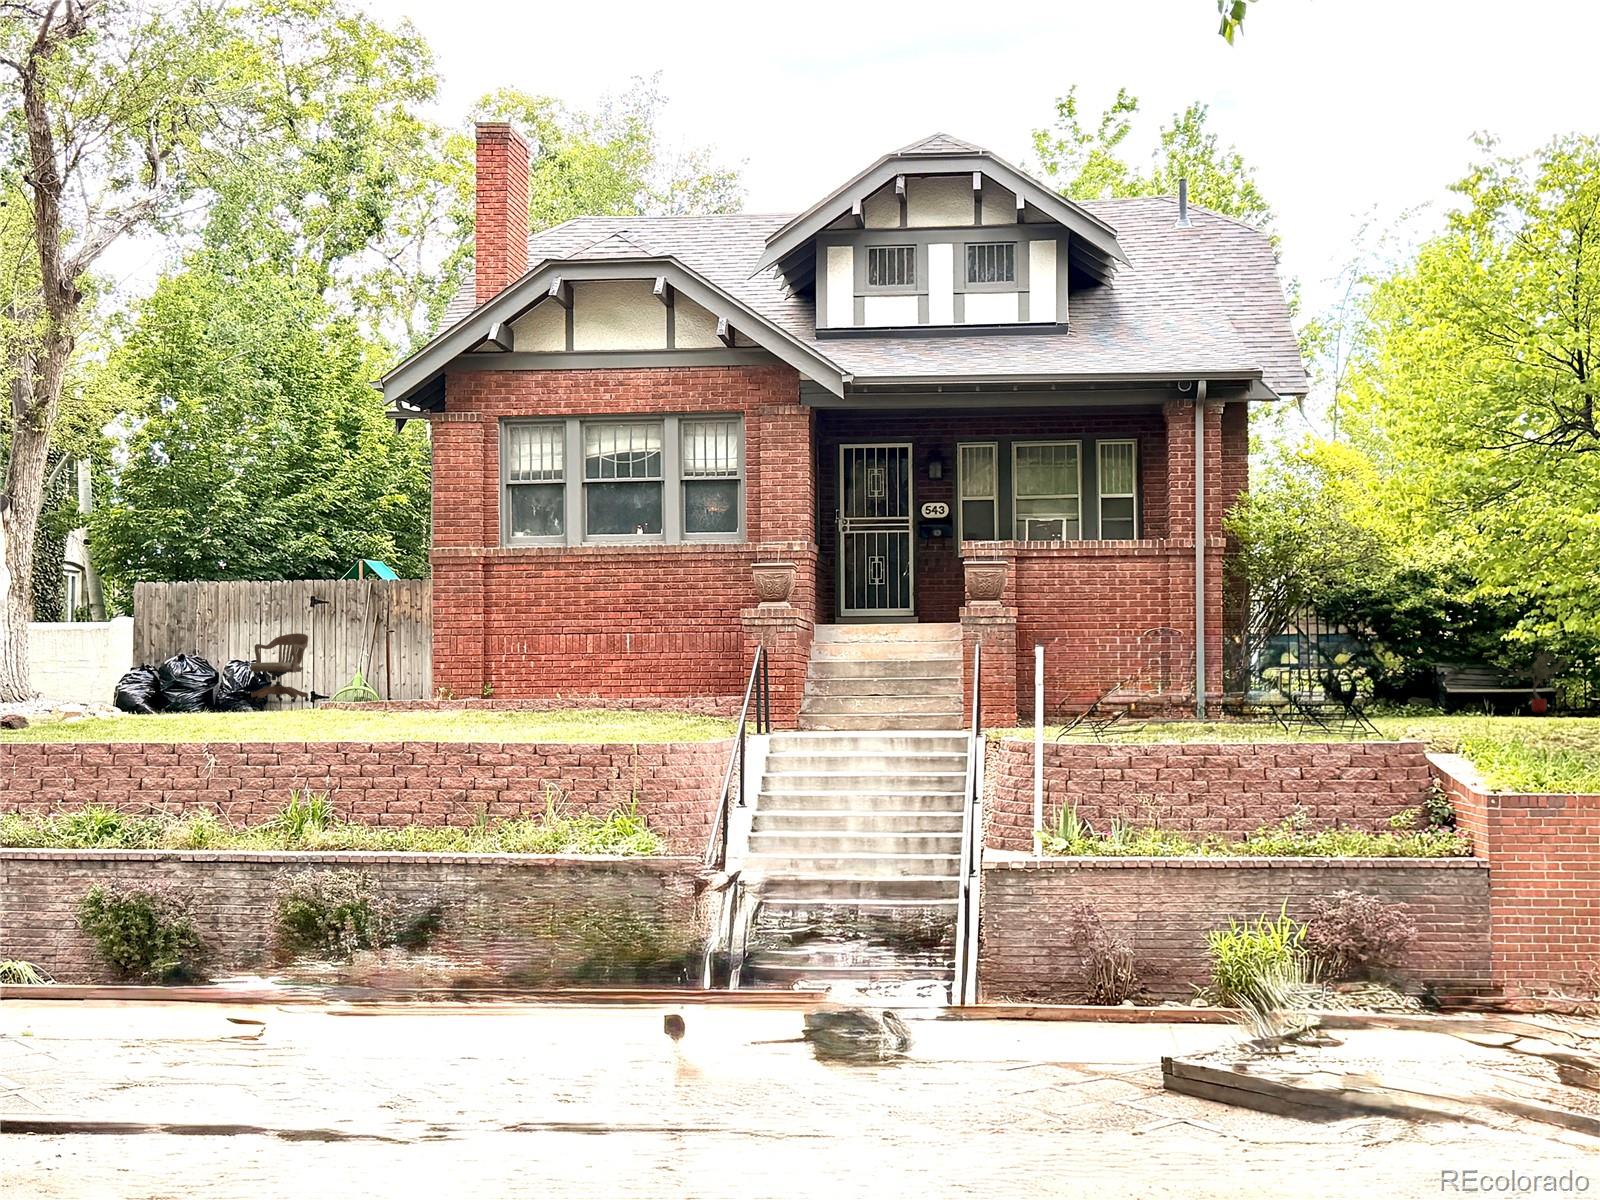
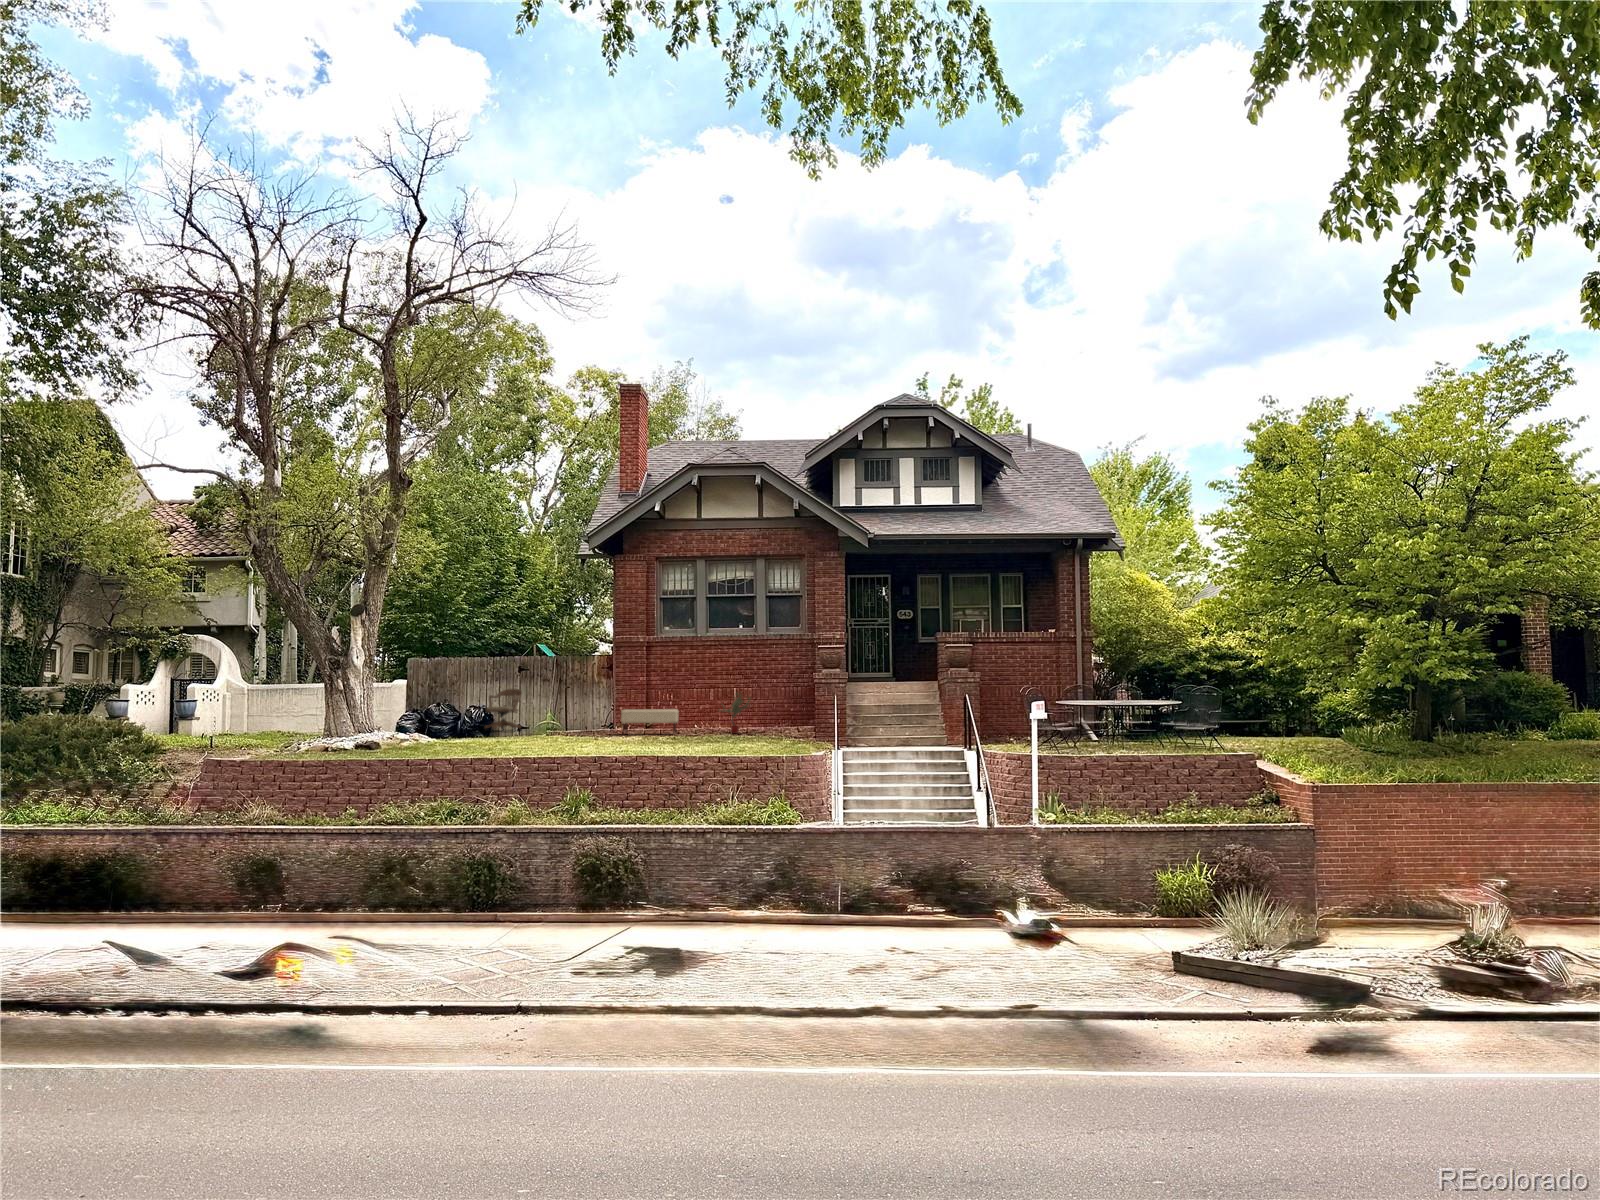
potted tree: present [1511,651,1567,712] -> present [720,693,750,734]
bench: none [447,668,543,709] -> present [621,709,679,734]

